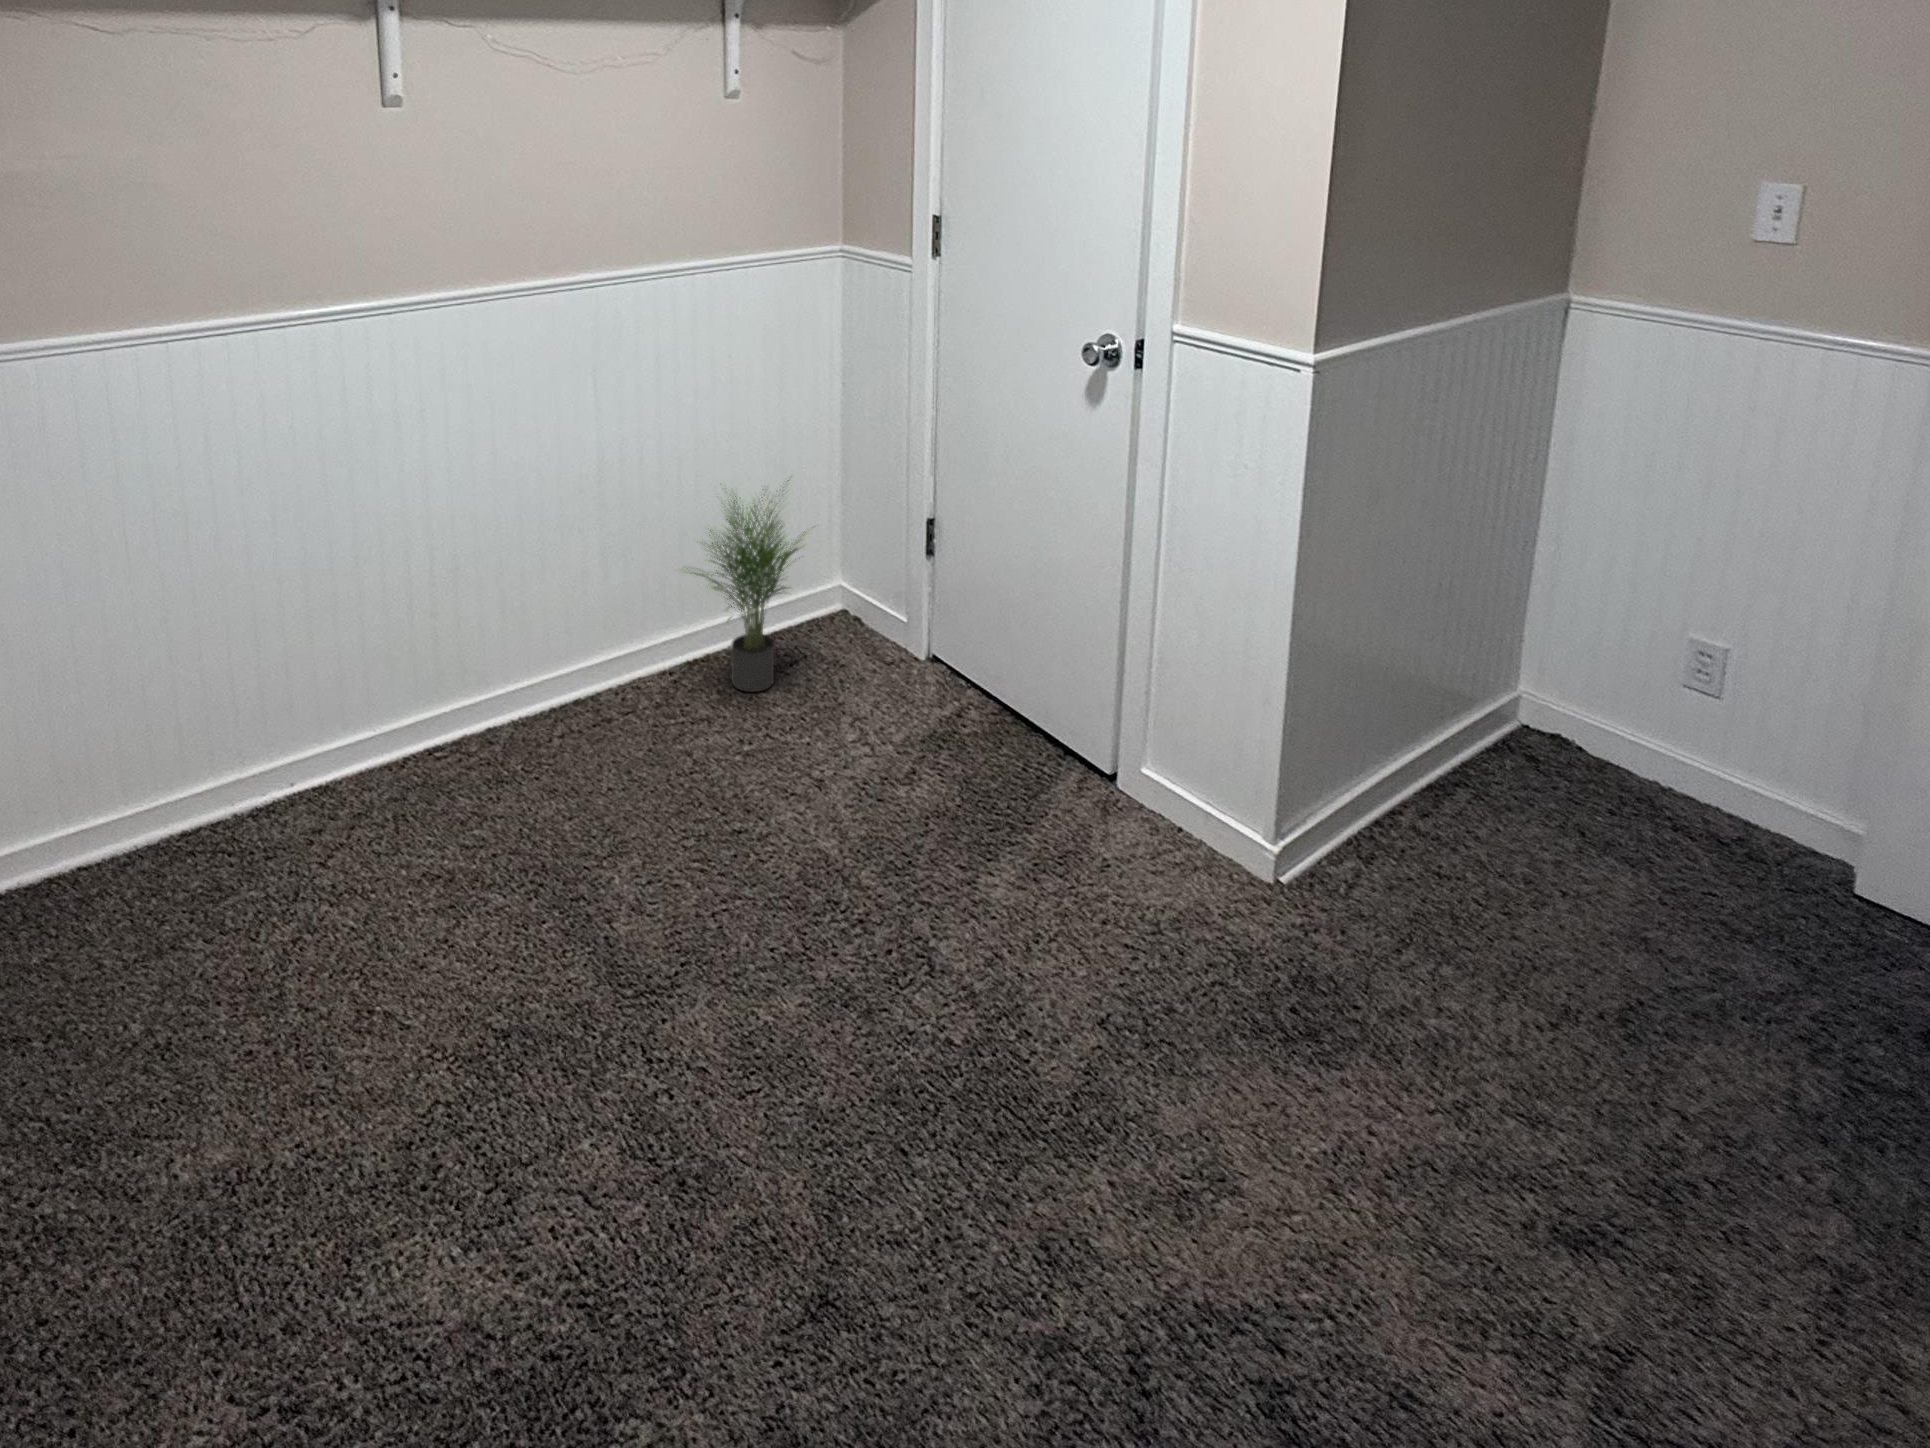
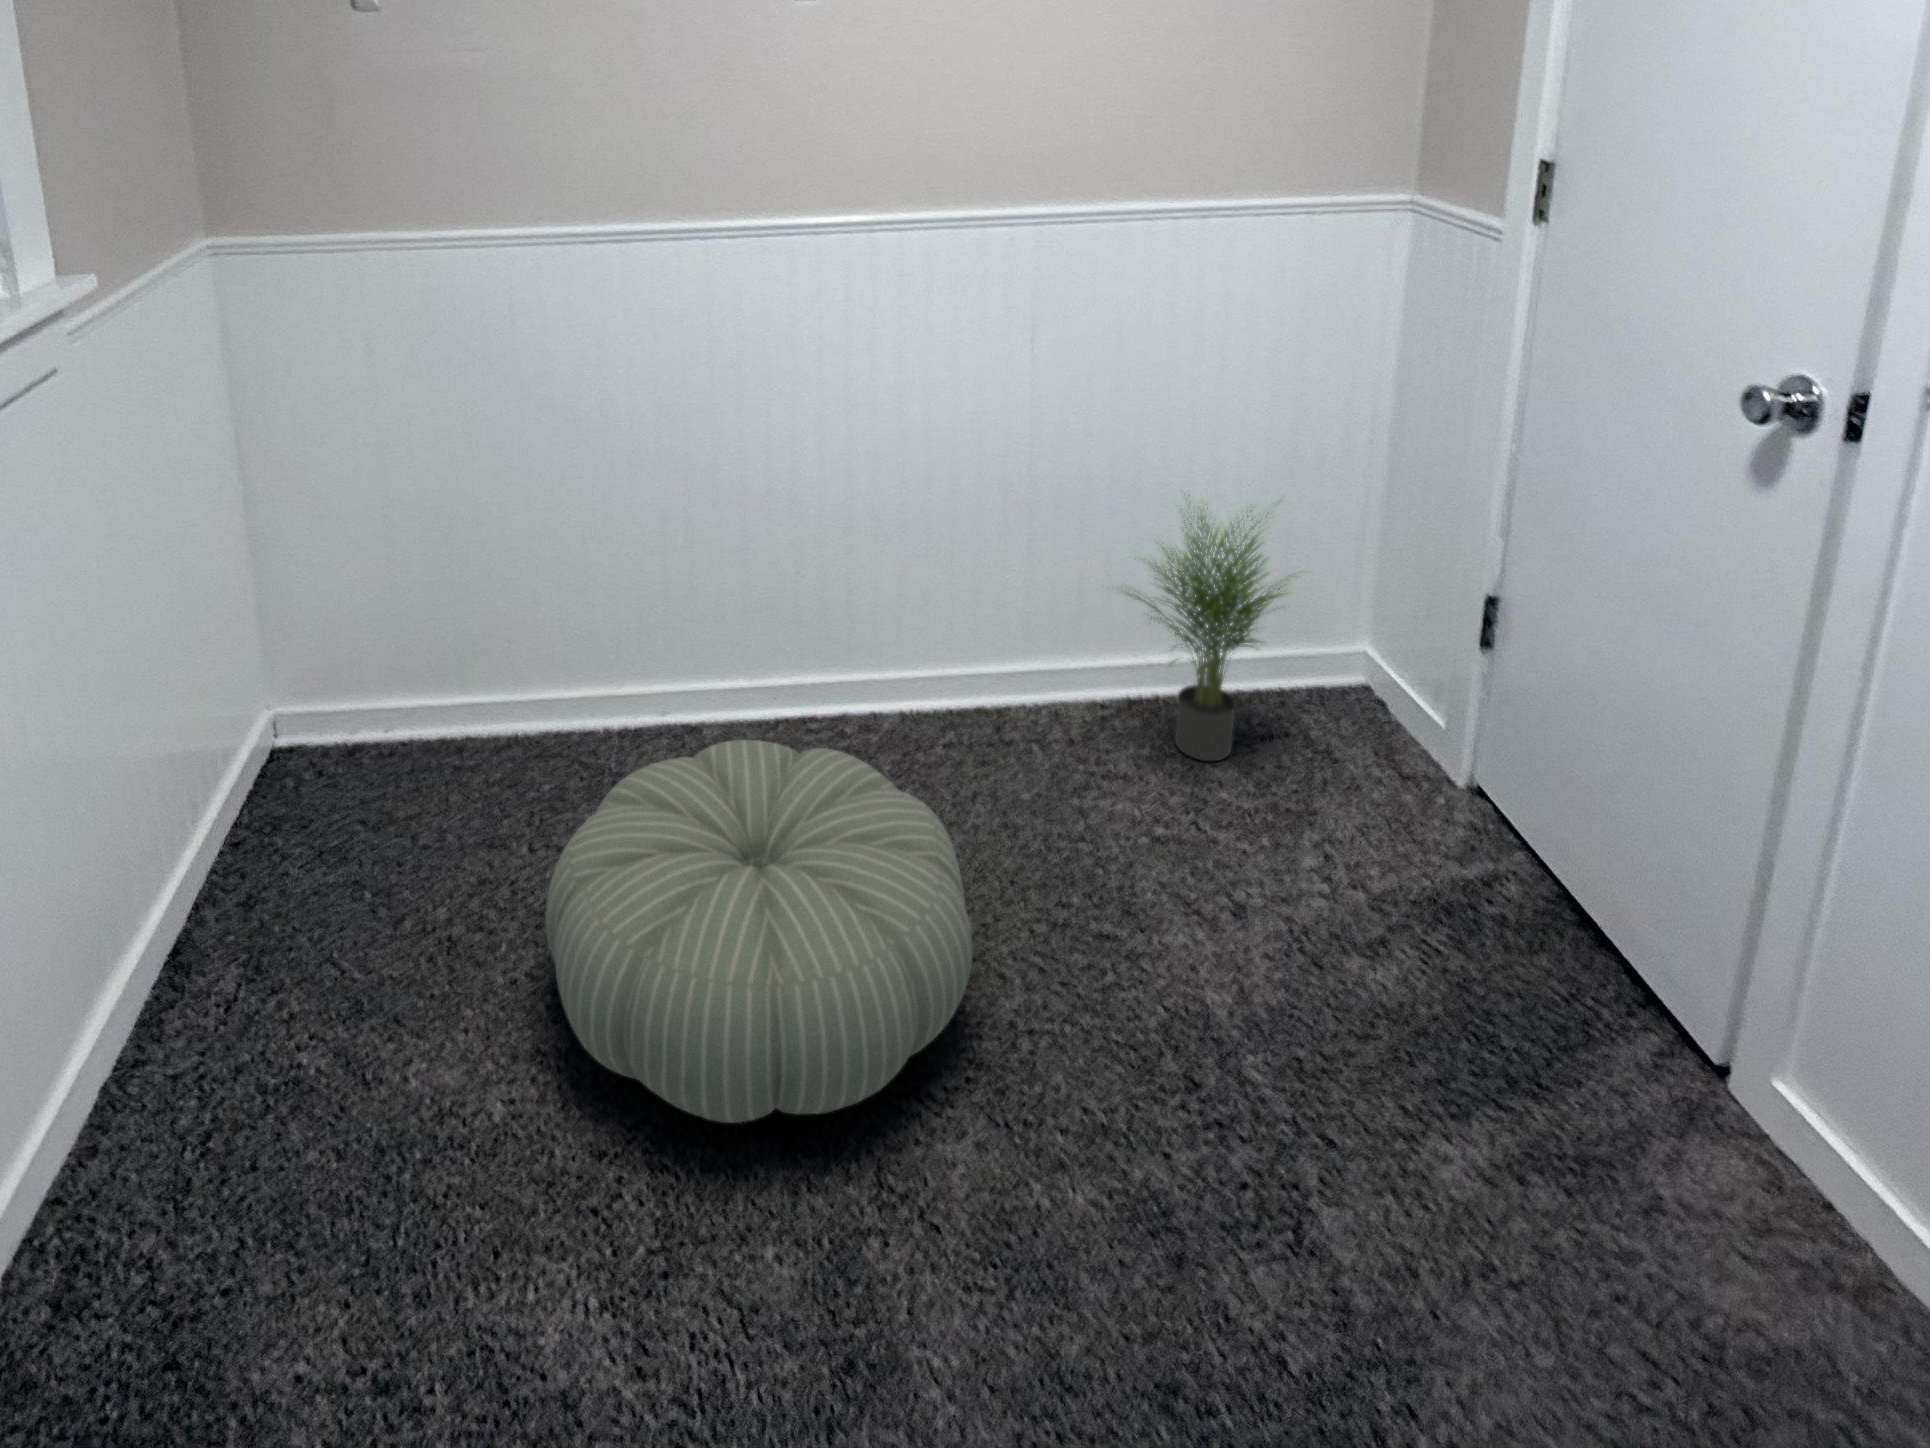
pouf: none [285,749,671,1076] -> present [545,740,973,1123]

